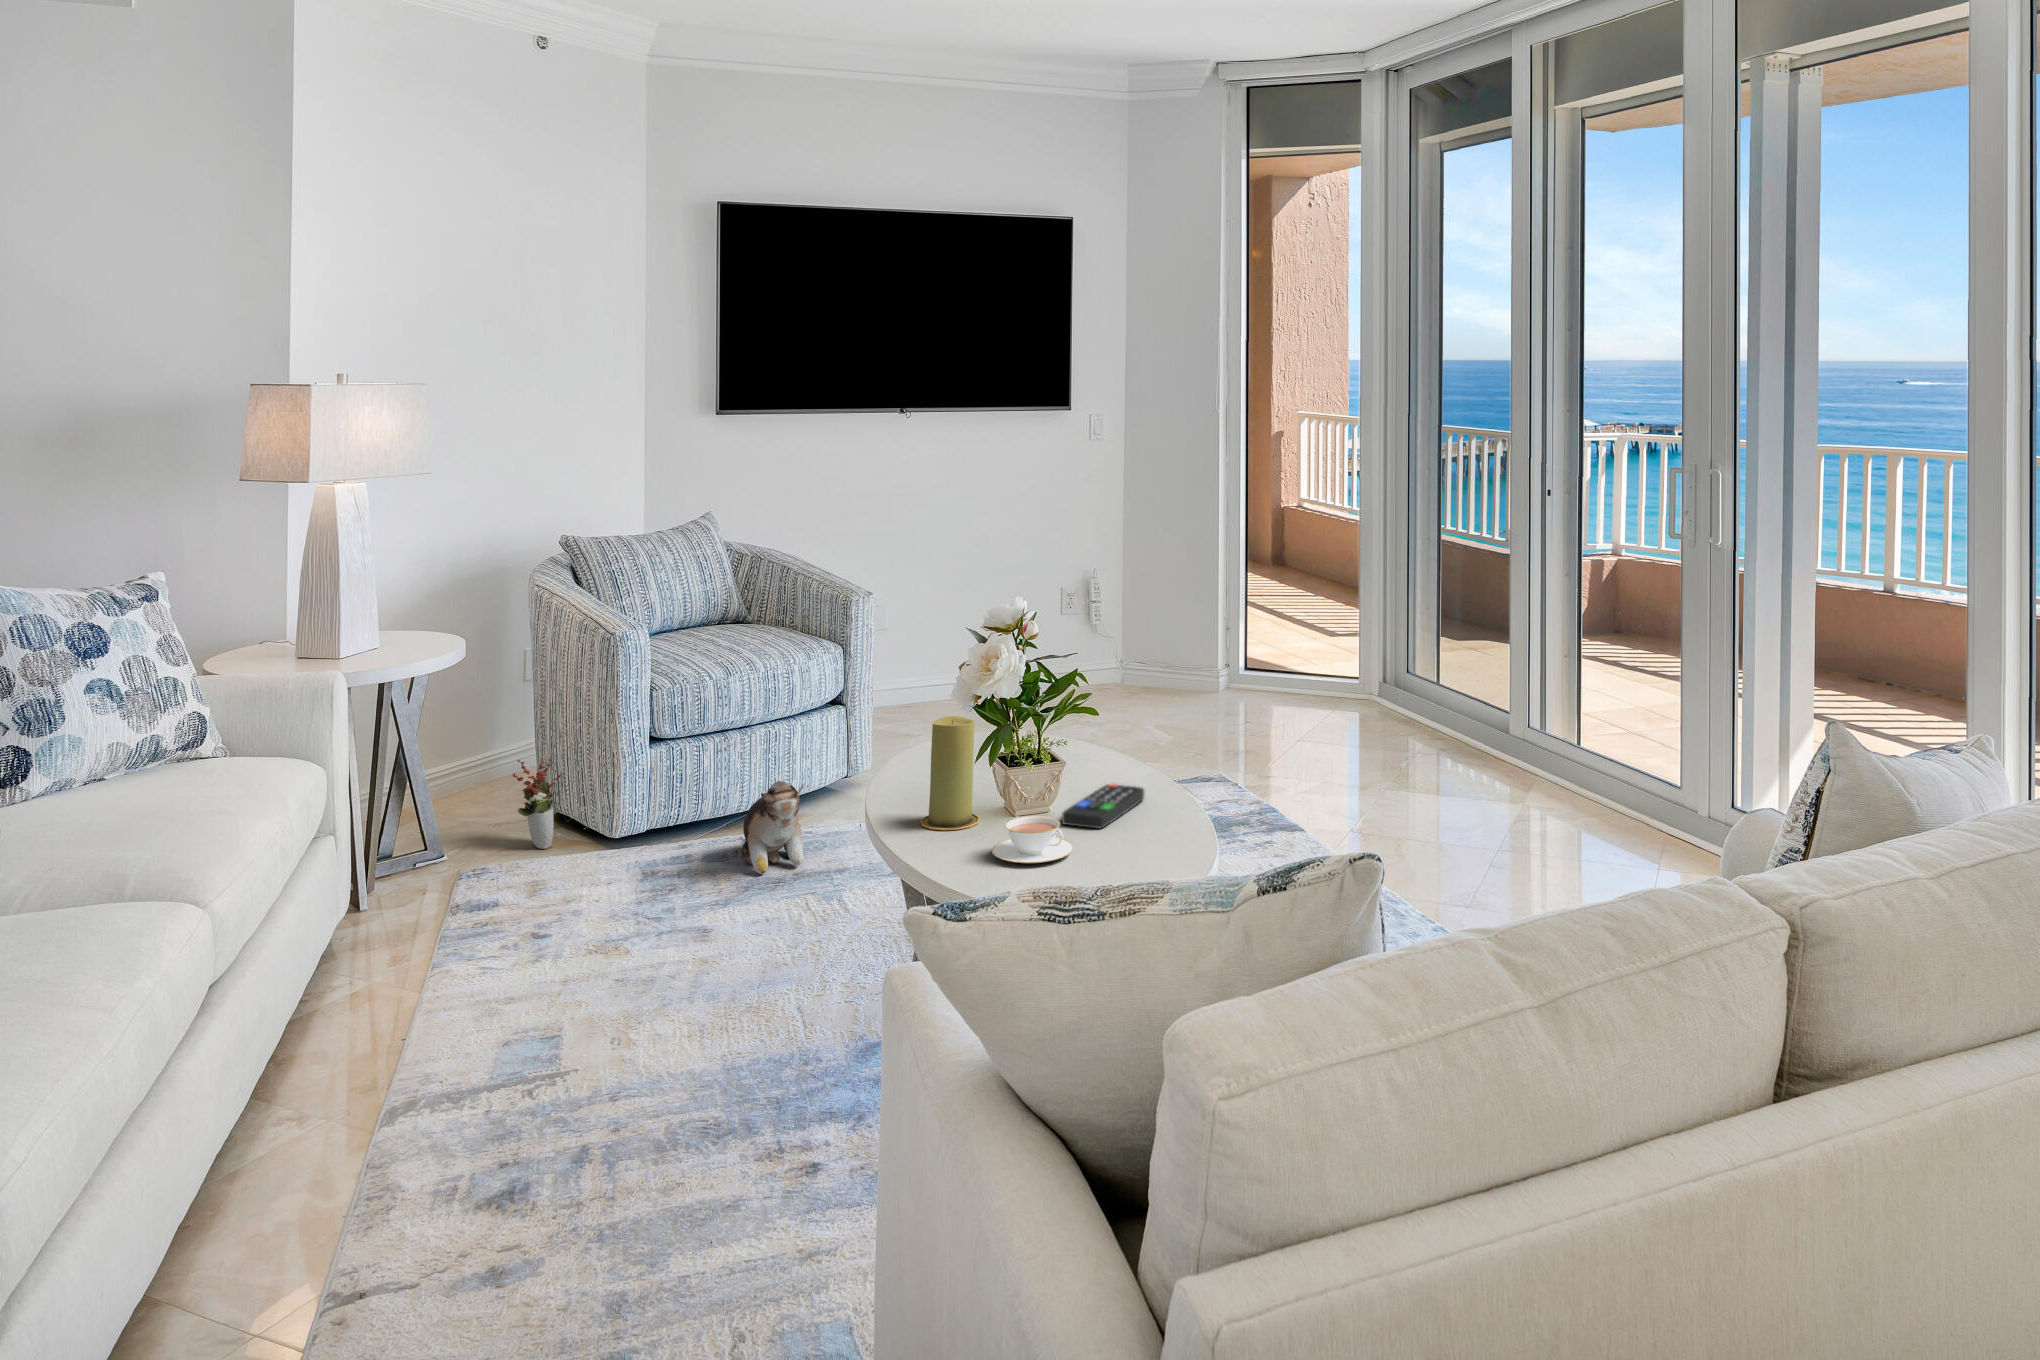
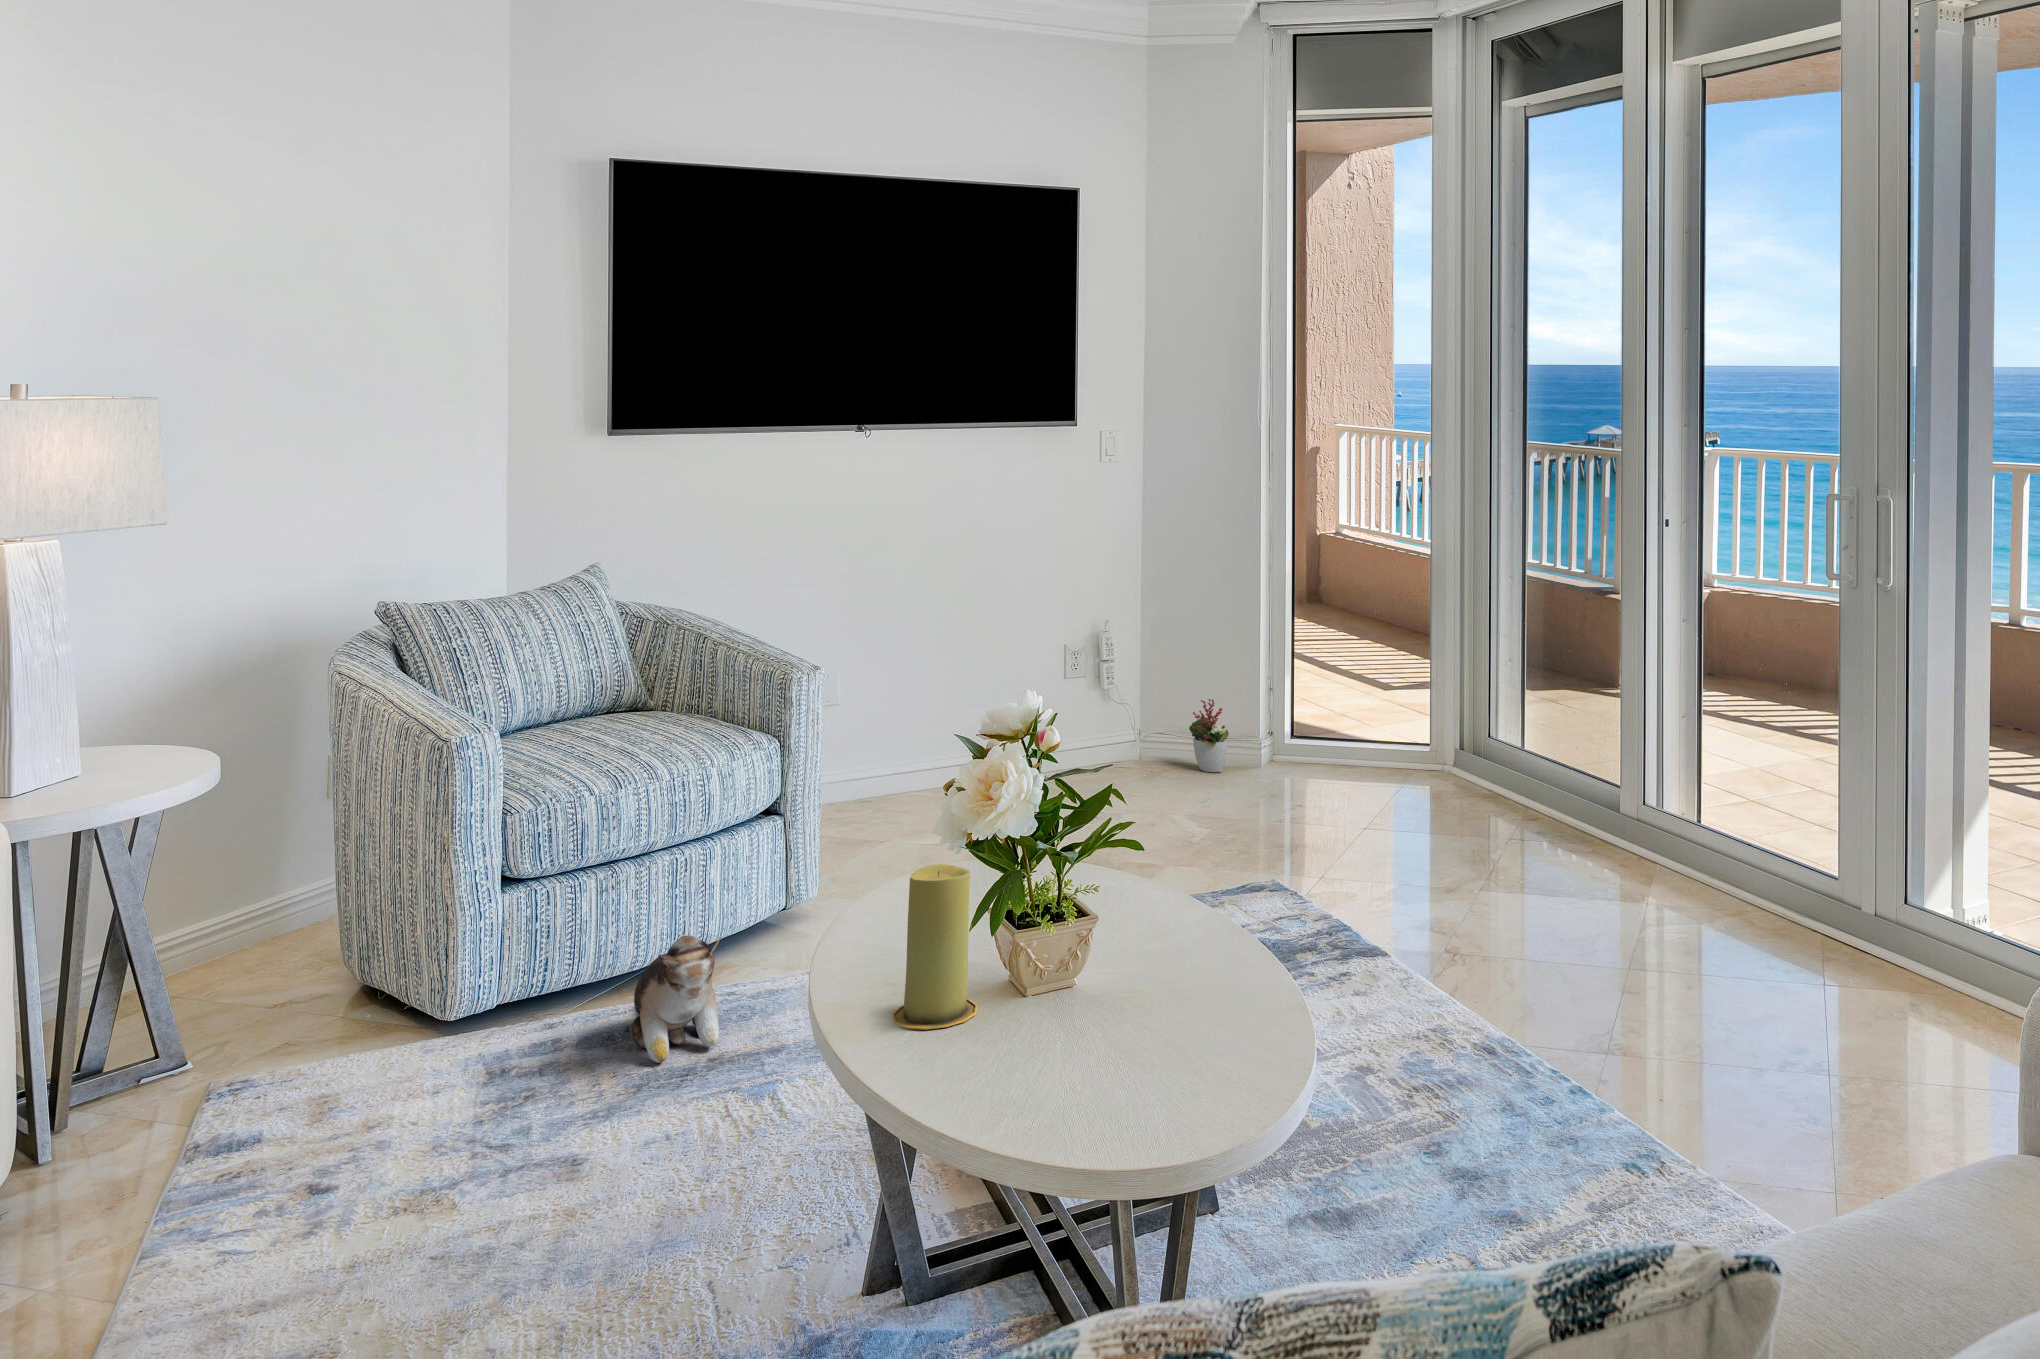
decorative plant: present [513,758,561,849] -> present [1189,699,1228,772]
remote control: present [1062,783,1144,829] -> none [1096,942,1205,1015]
teacup: present [992,816,1074,863] -> none [999,1007,1117,1082]

